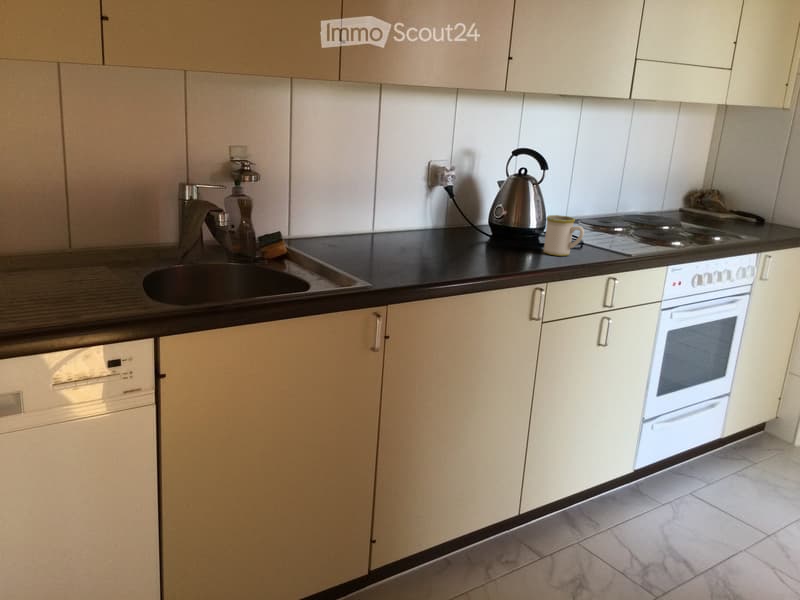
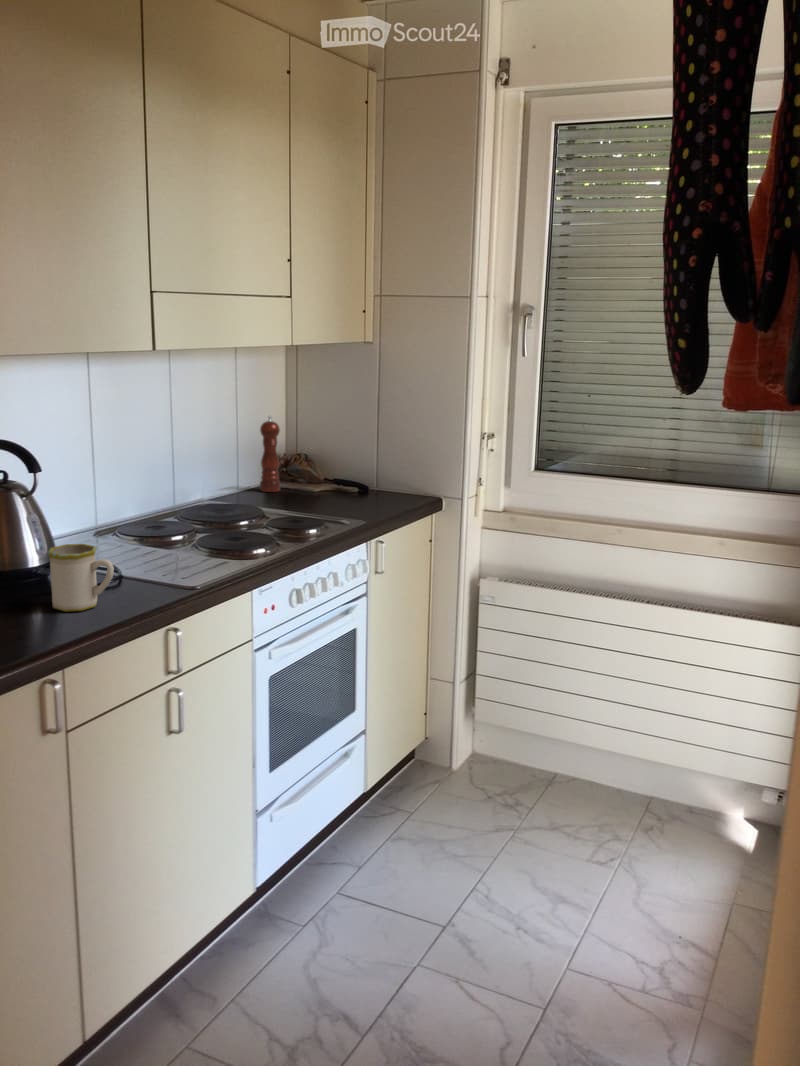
pepper mill: none [679,159,702,215] -> present [260,416,280,492]

